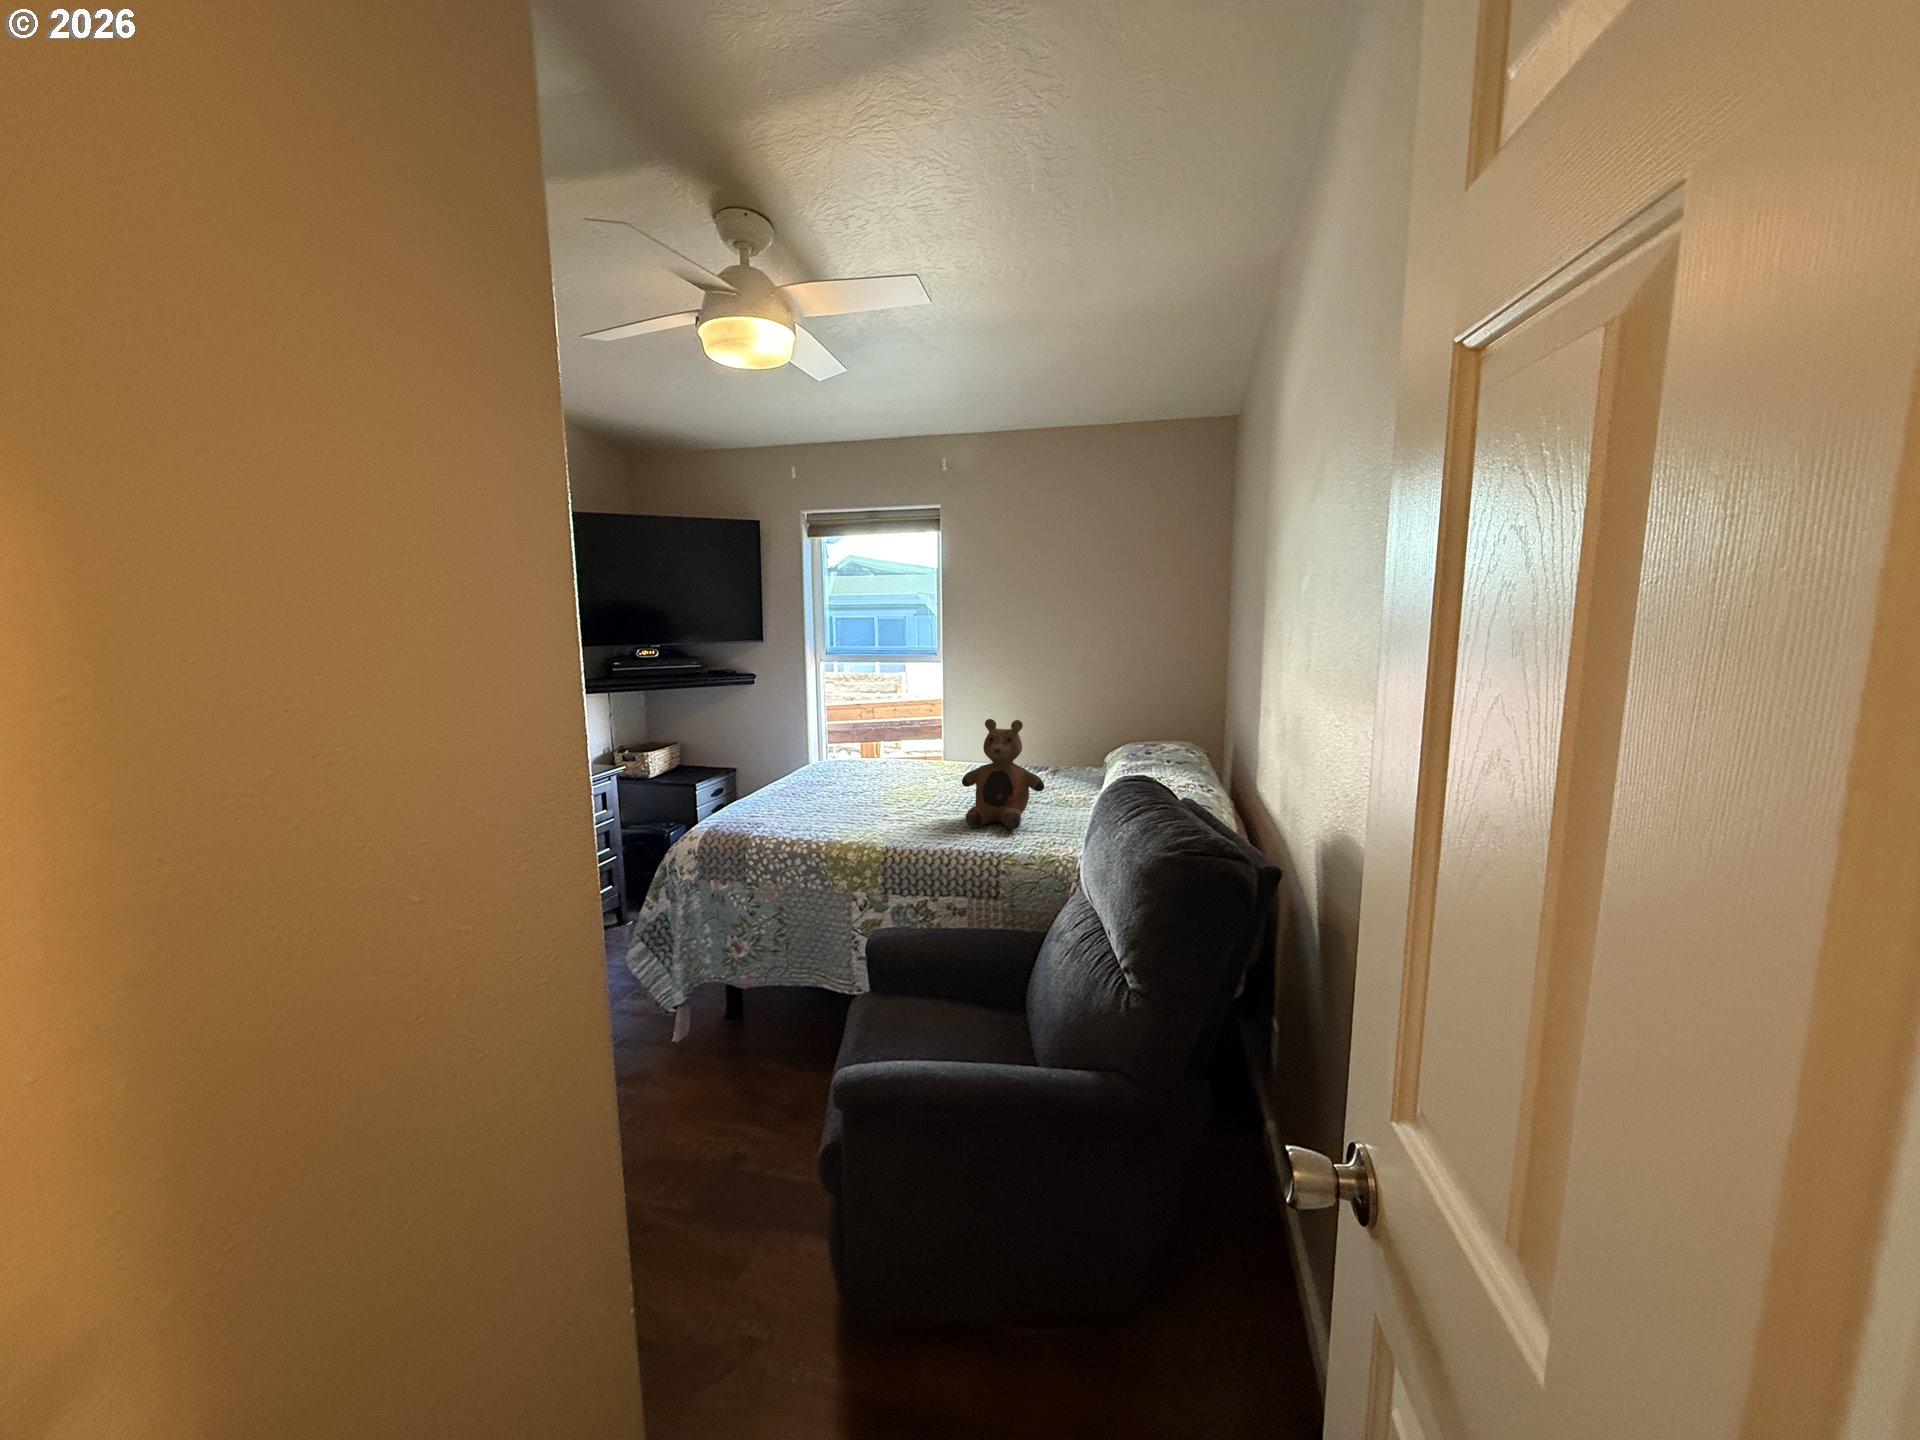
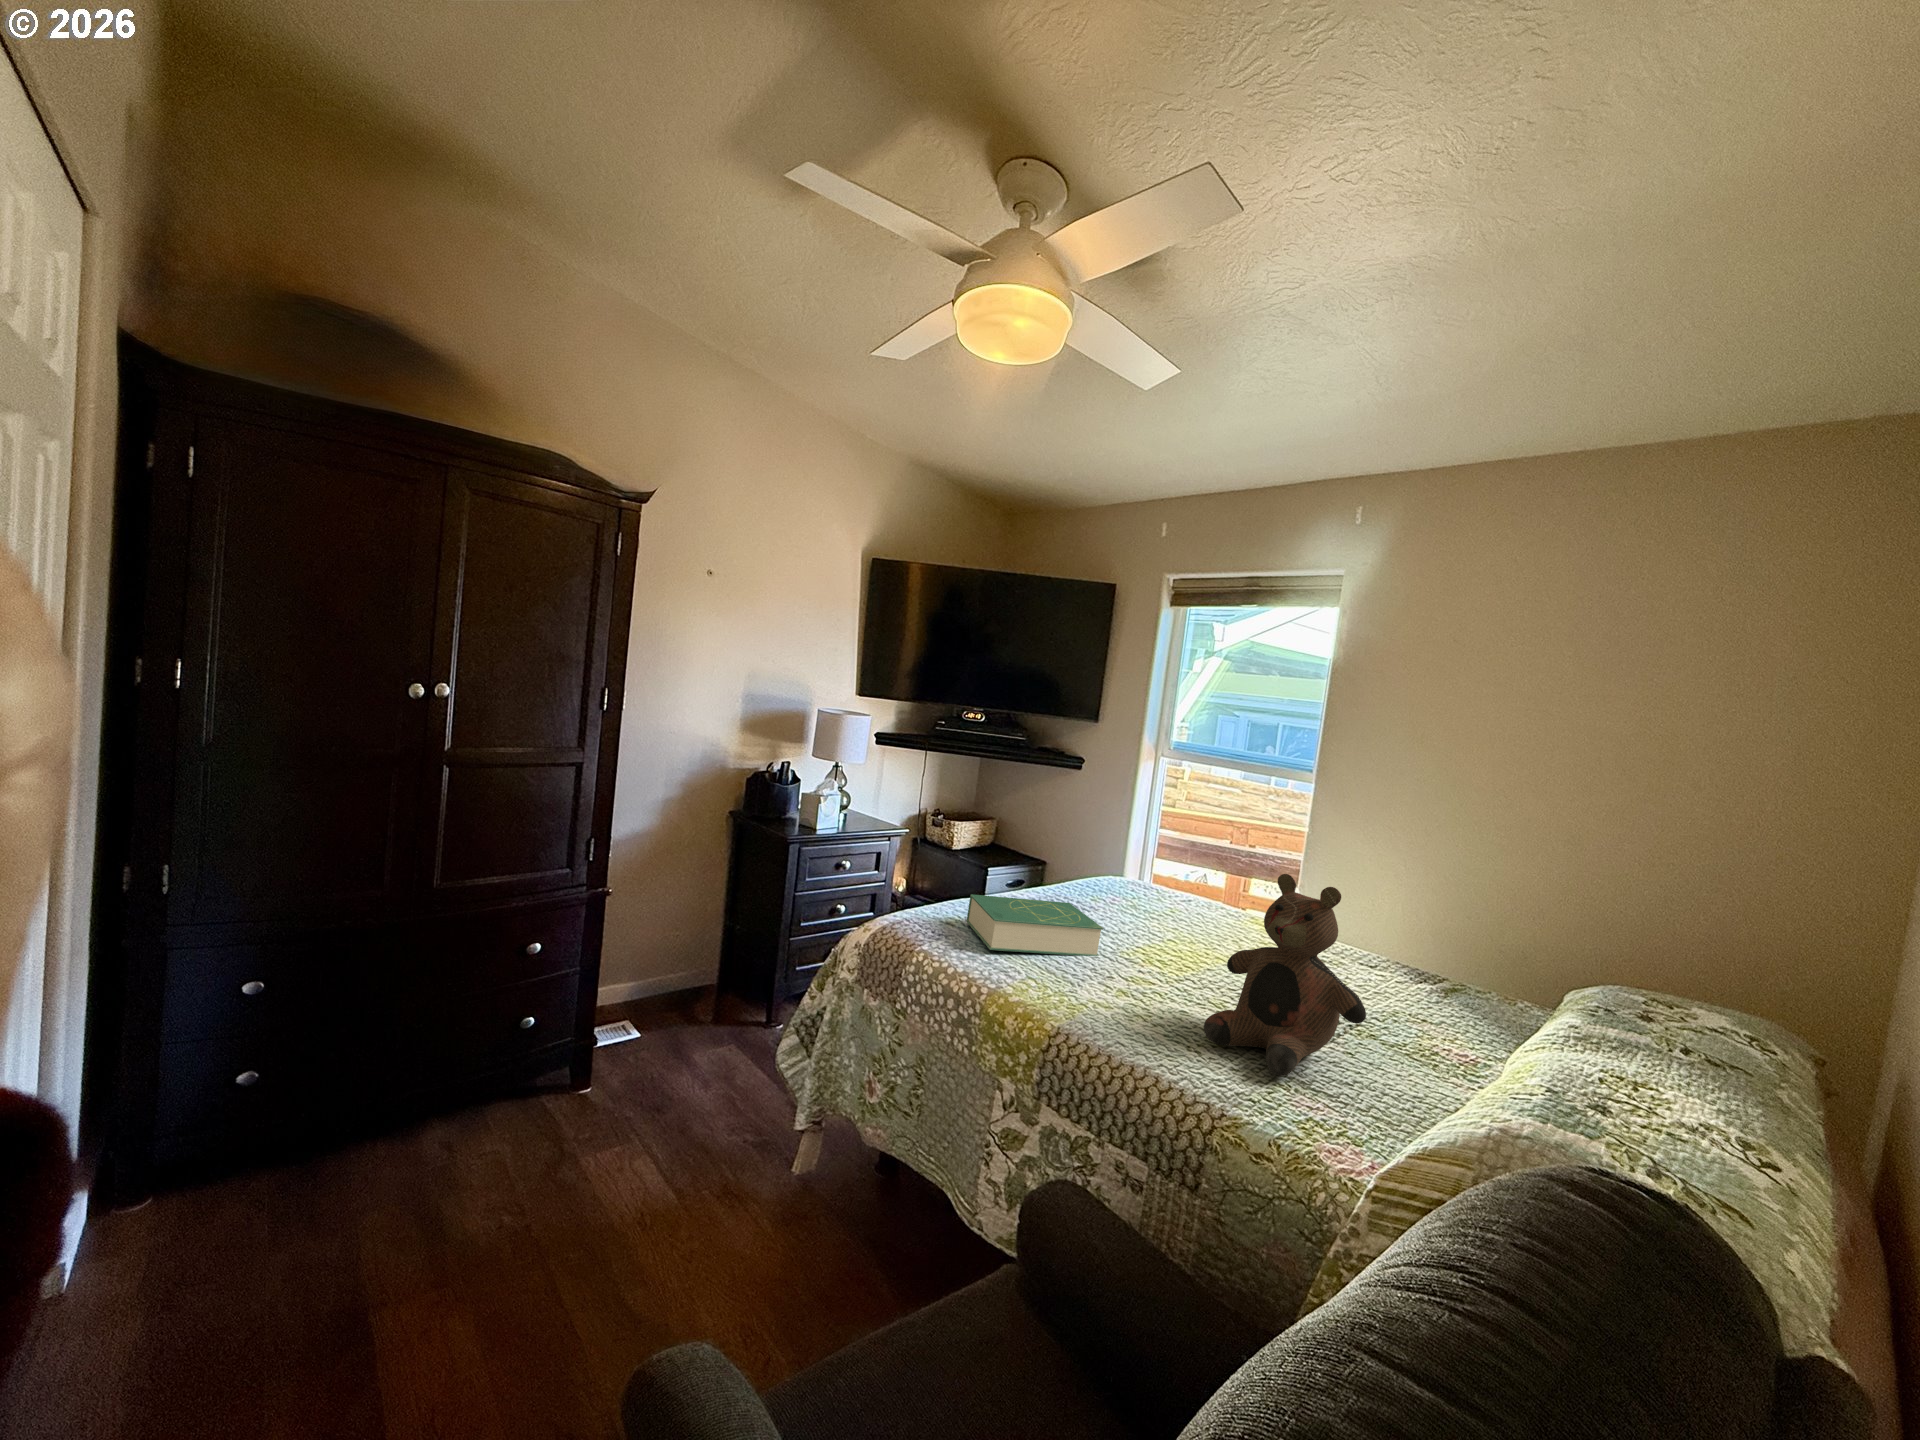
book: none [762,780,867,822] -> present [966,894,1103,956]

